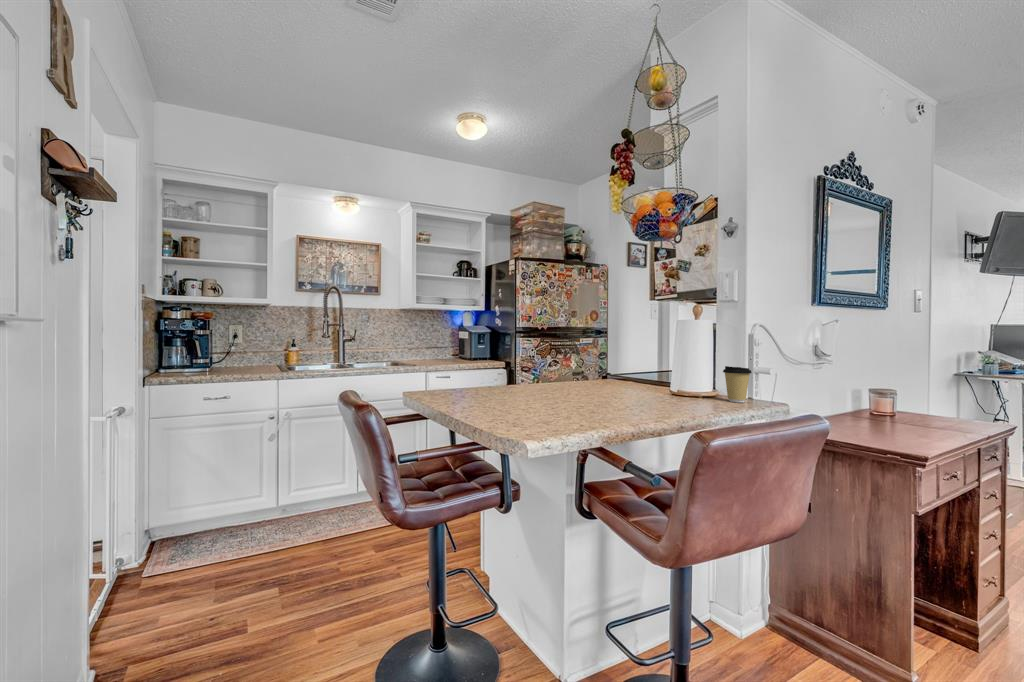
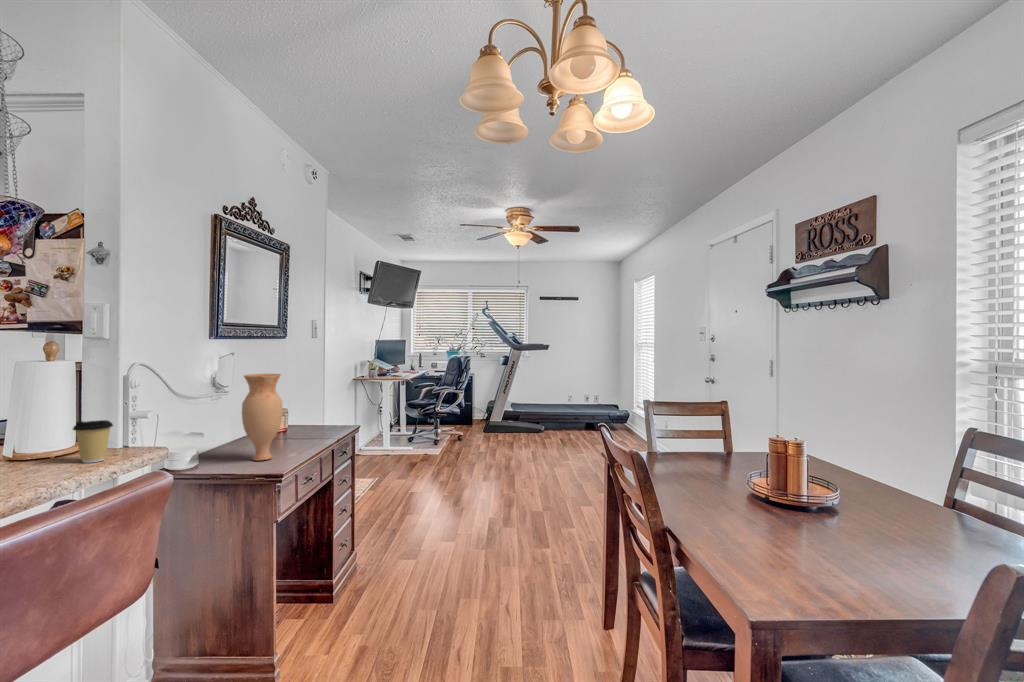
vase: none [858,339,912,438] -> present [242,374,283,461]

